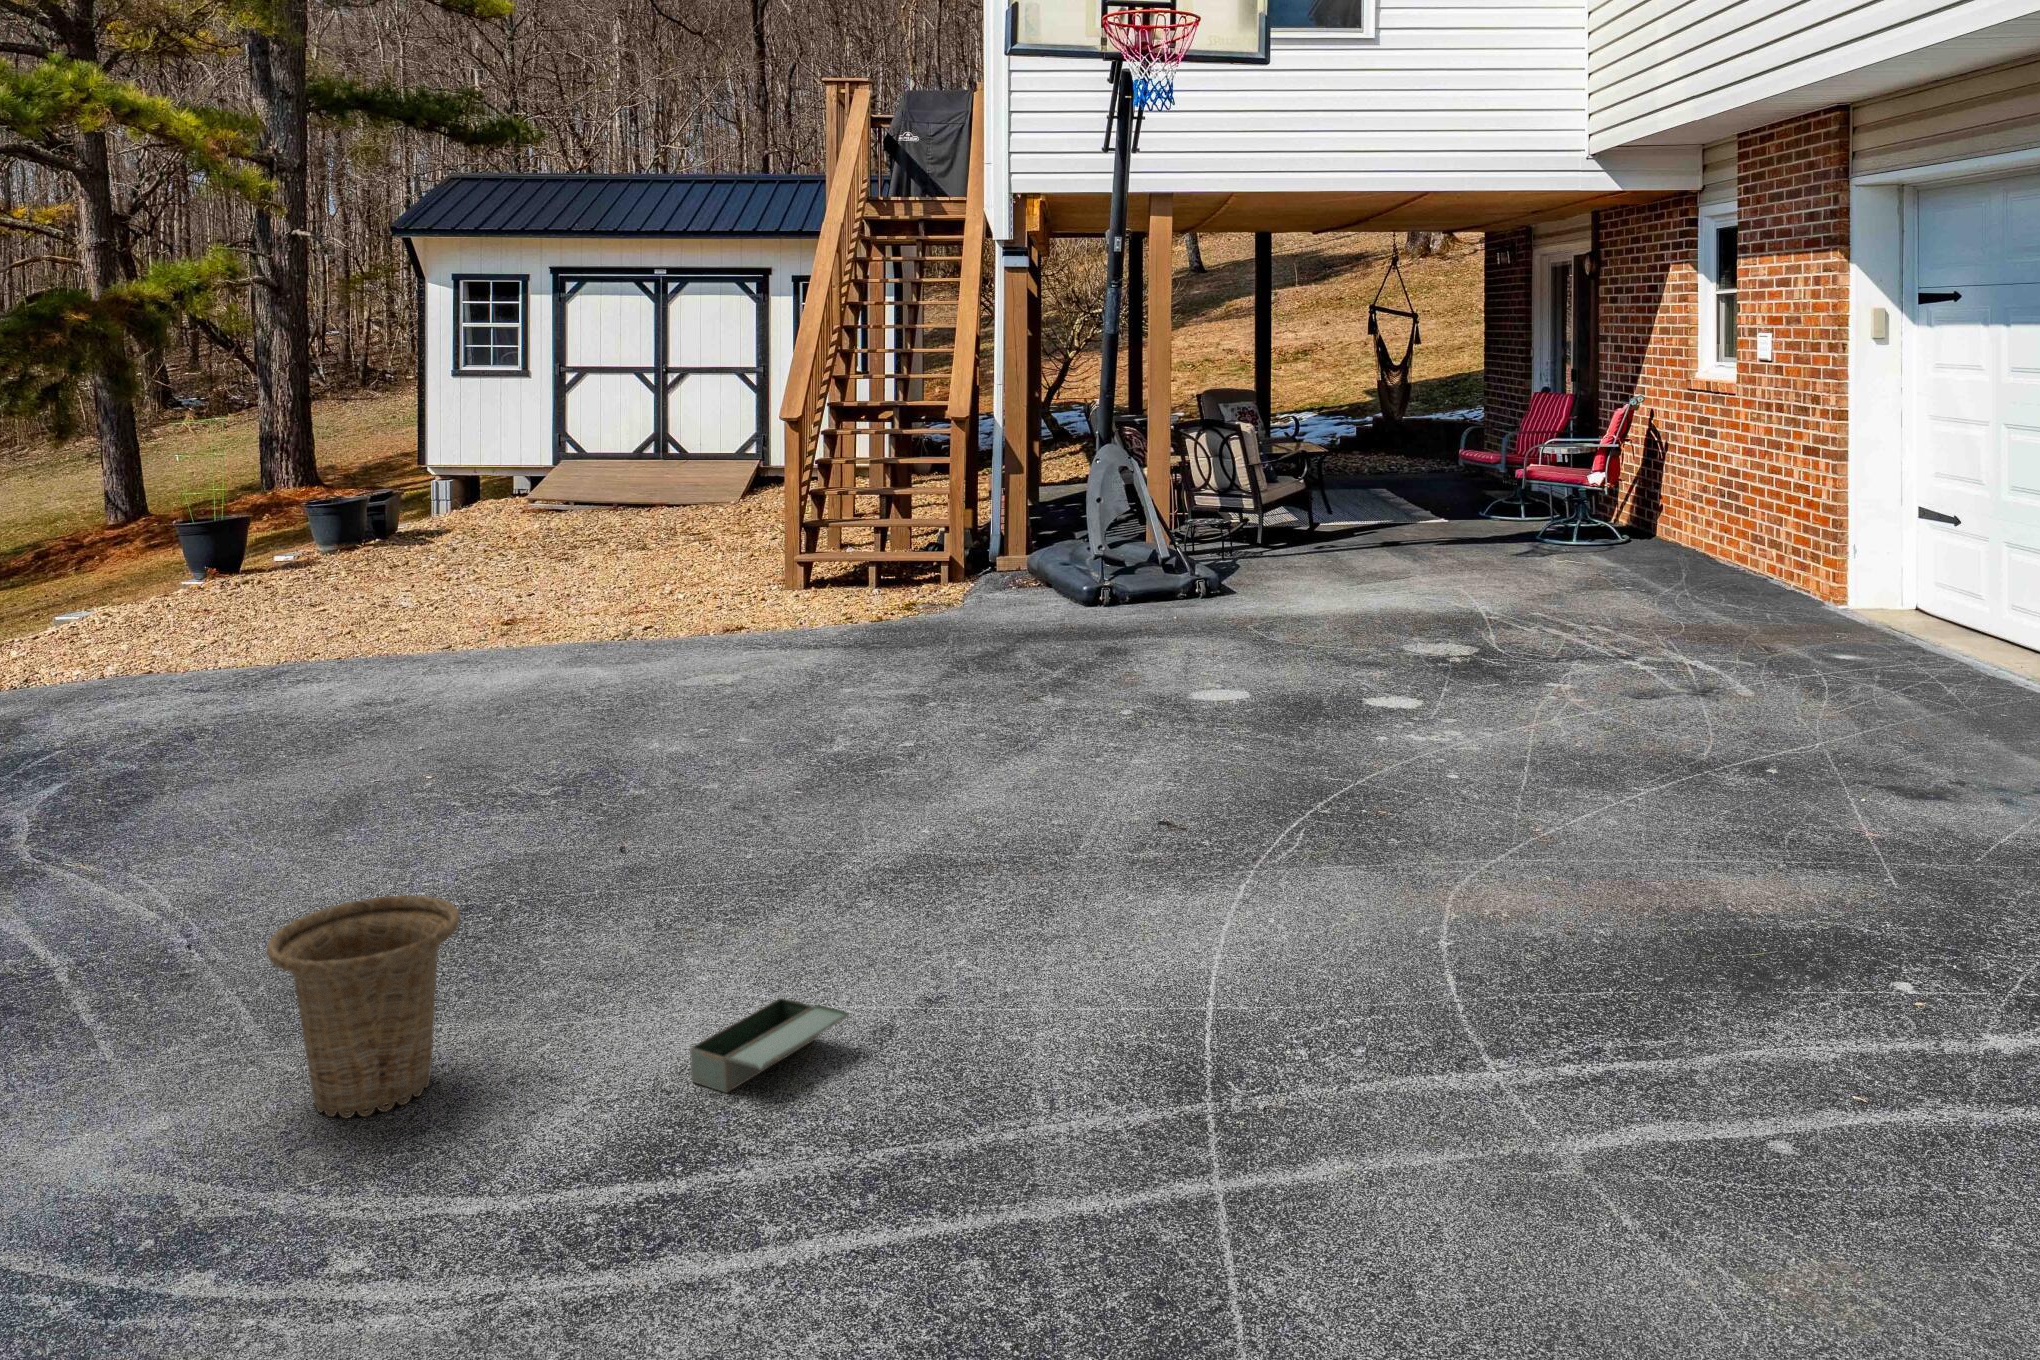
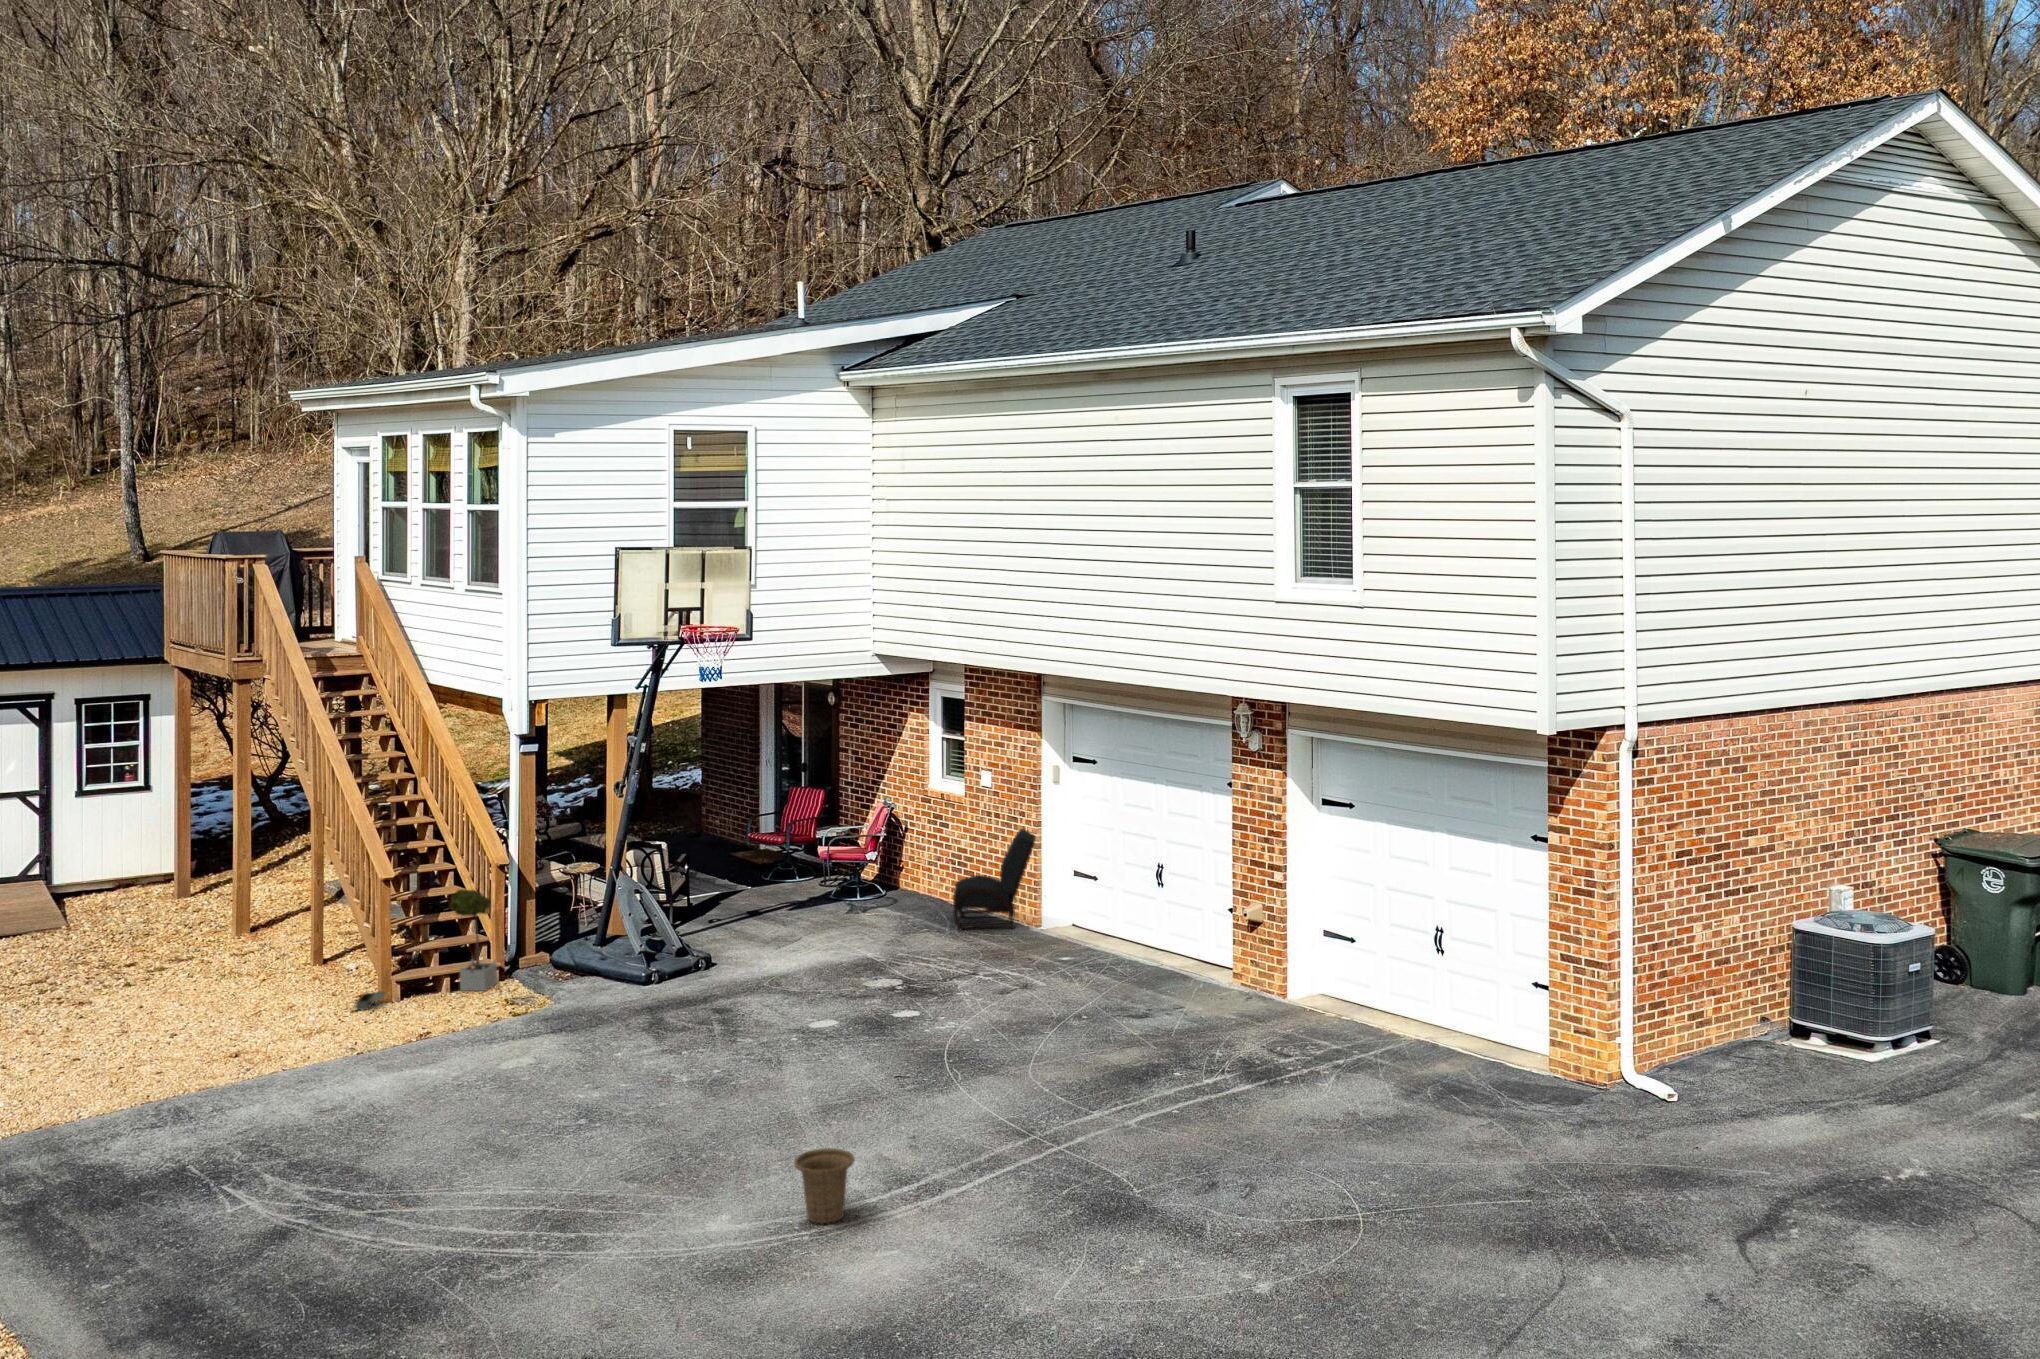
lounge chair: none [1663,429,1848,603] -> present [953,829,1035,931]
potted tree: none [858,438,924,586] -> present [451,889,497,991]
toolbox: present [690,998,849,1093] -> present [356,991,386,1010]

